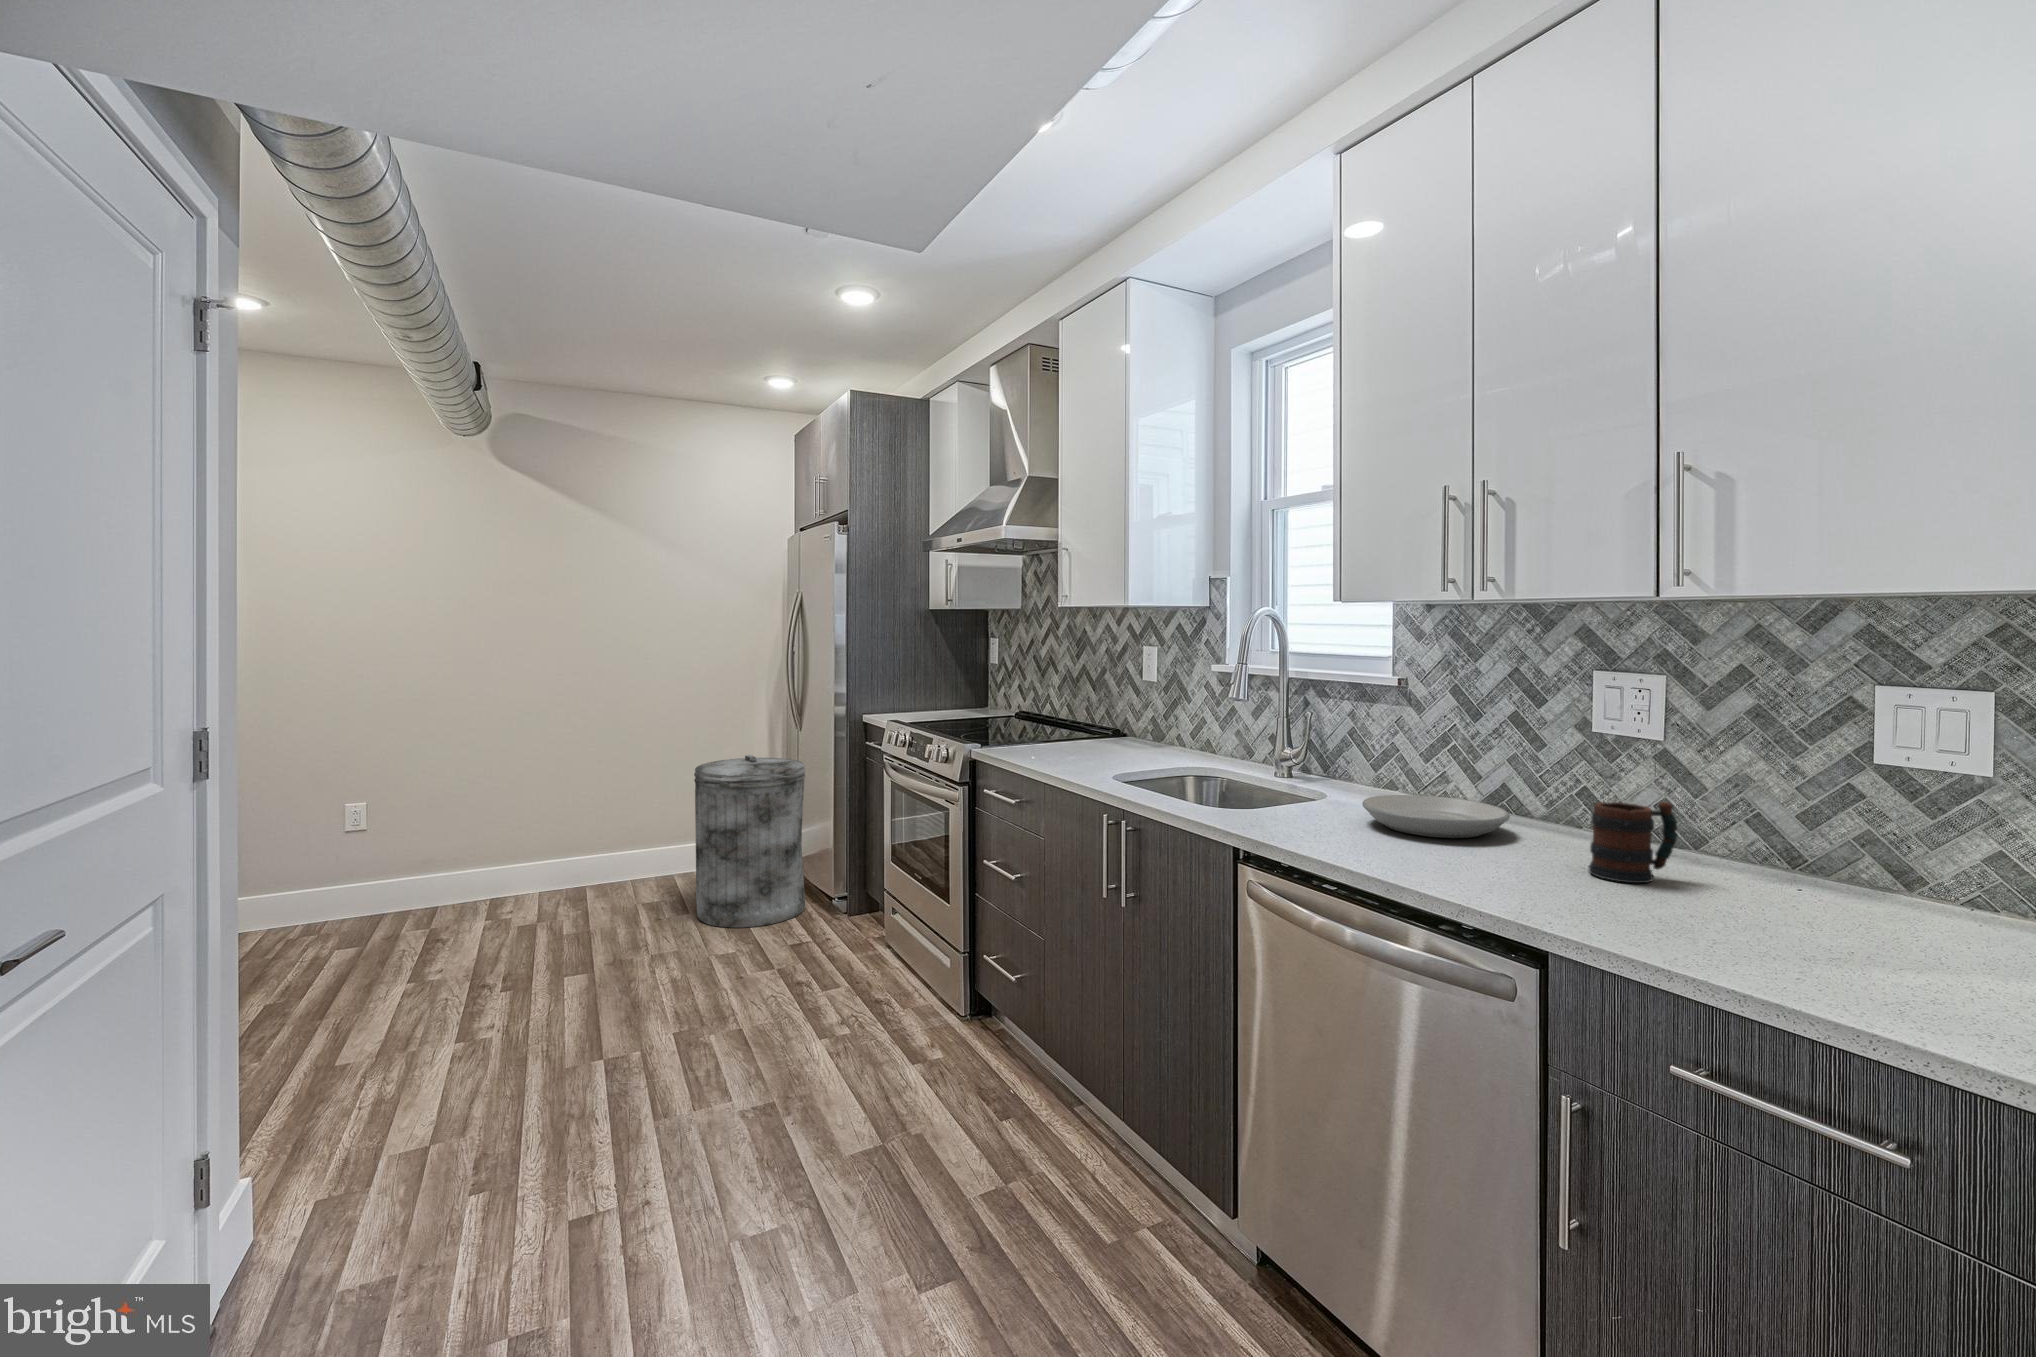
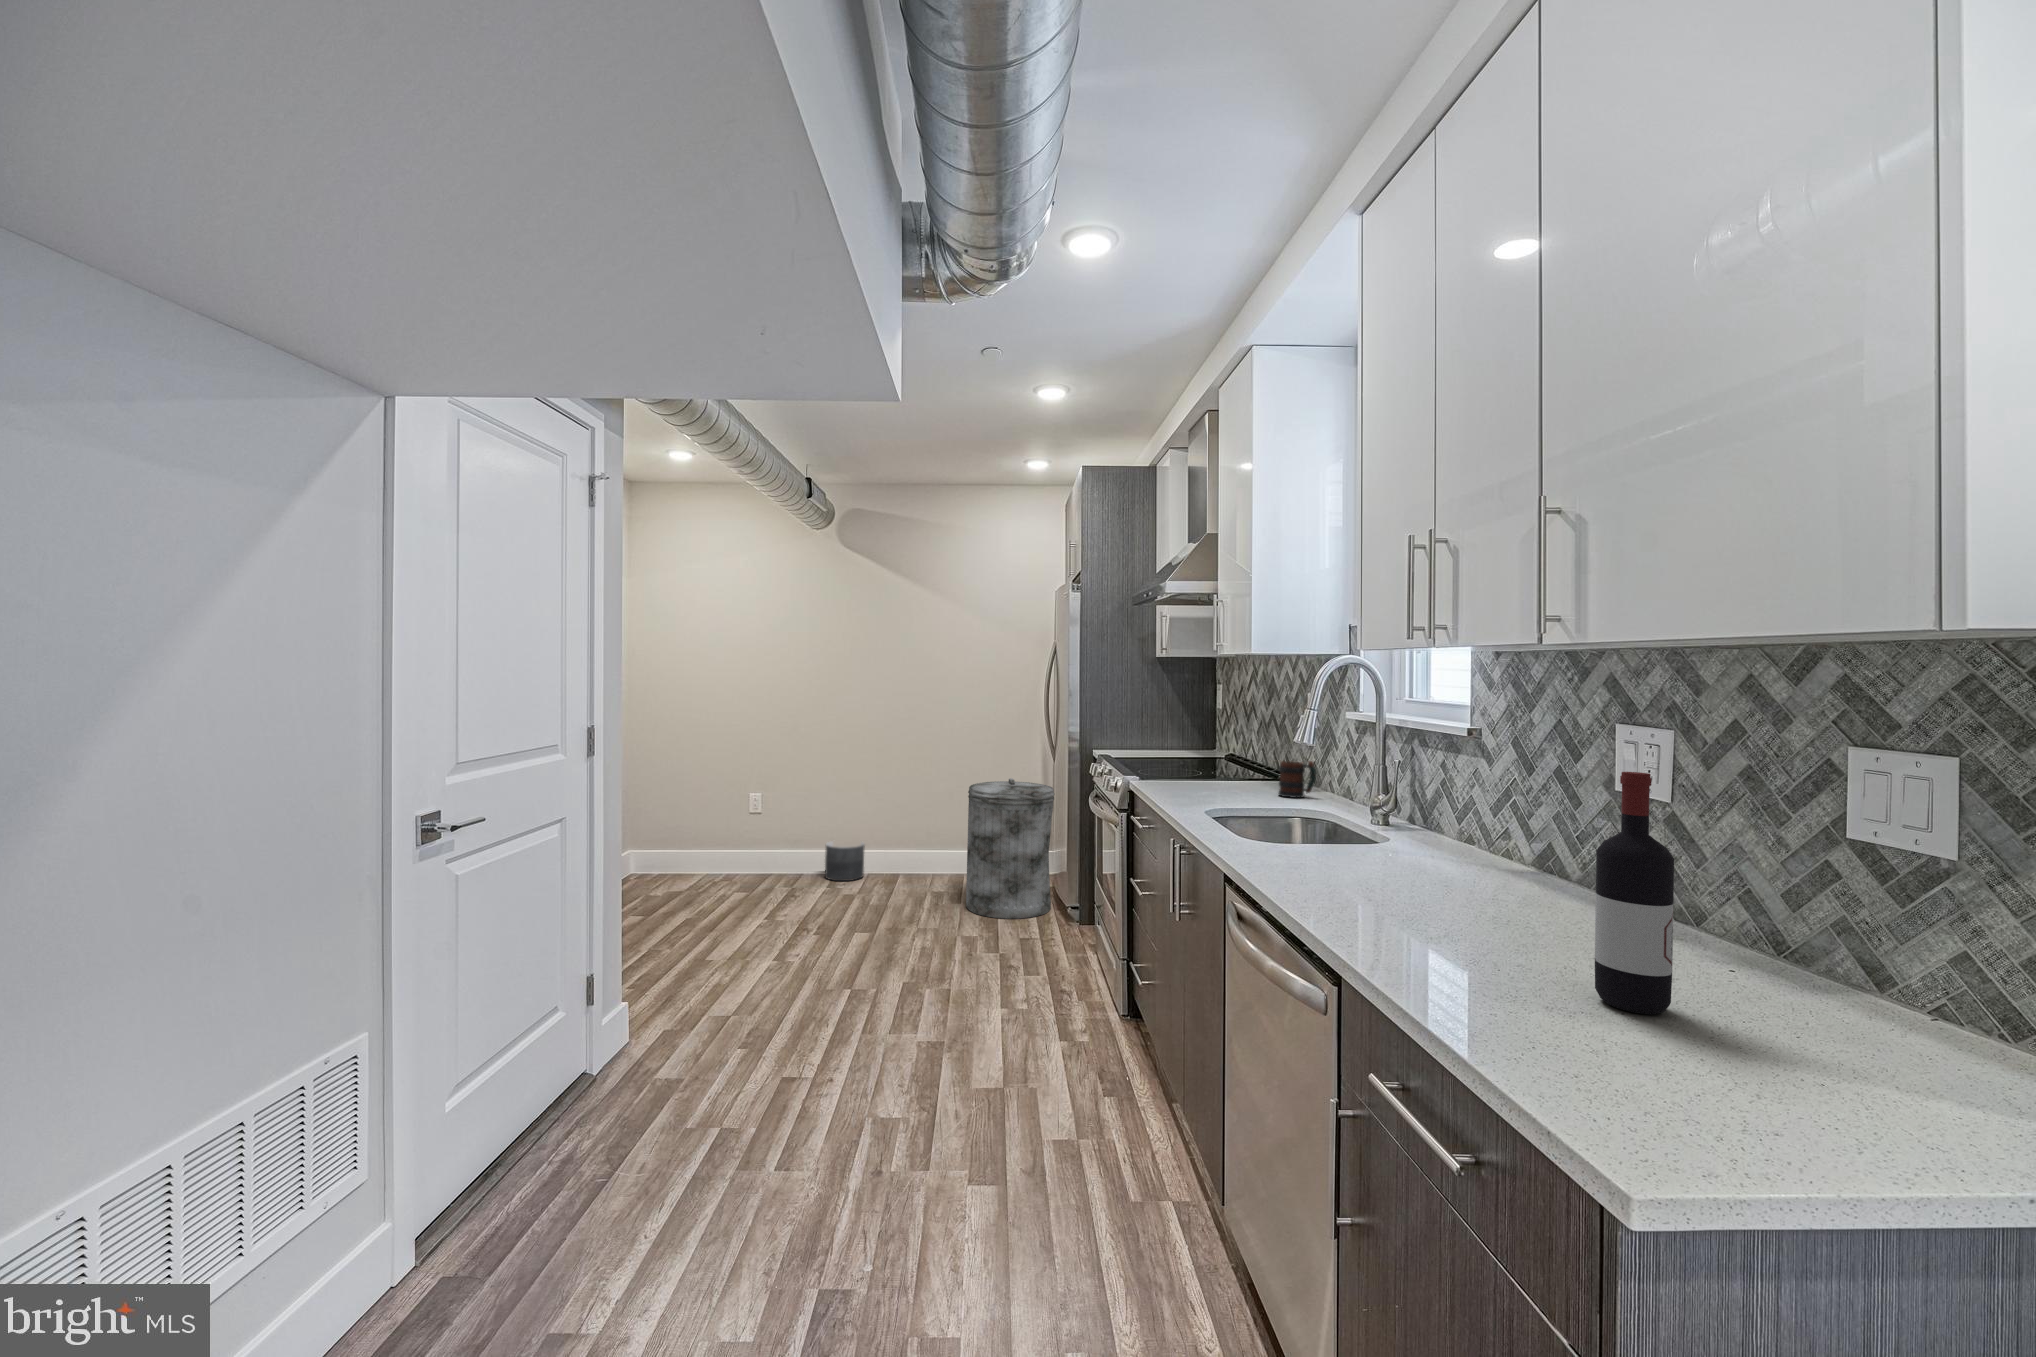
wine bottle: none [1803,721,1894,959] -> present [1595,772,1674,1014]
plate: present [1362,795,1510,838] -> none [1369,840,1515,884]
mug: present [1589,802,1678,883] -> present [1278,761,1316,798]
planter: none [469,853,530,912] -> present [825,842,865,881]

